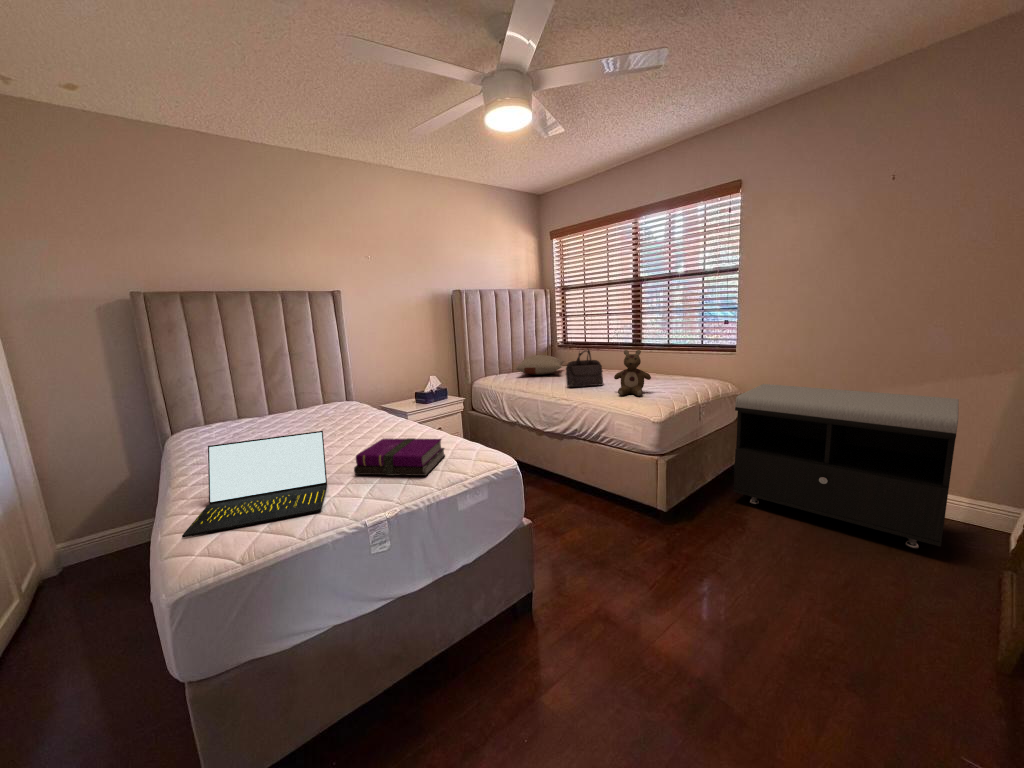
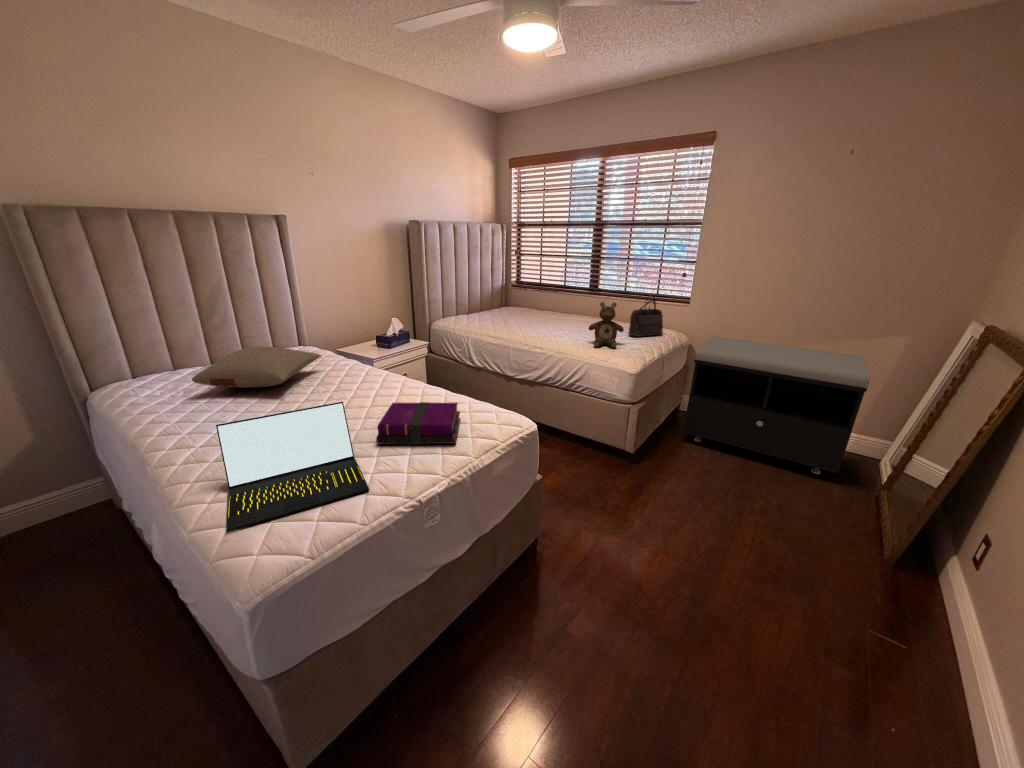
handbag: present [566,349,603,387] -> present [628,296,663,337]
pillow: present [516,355,564,375] -> present [192,347,321,388]

